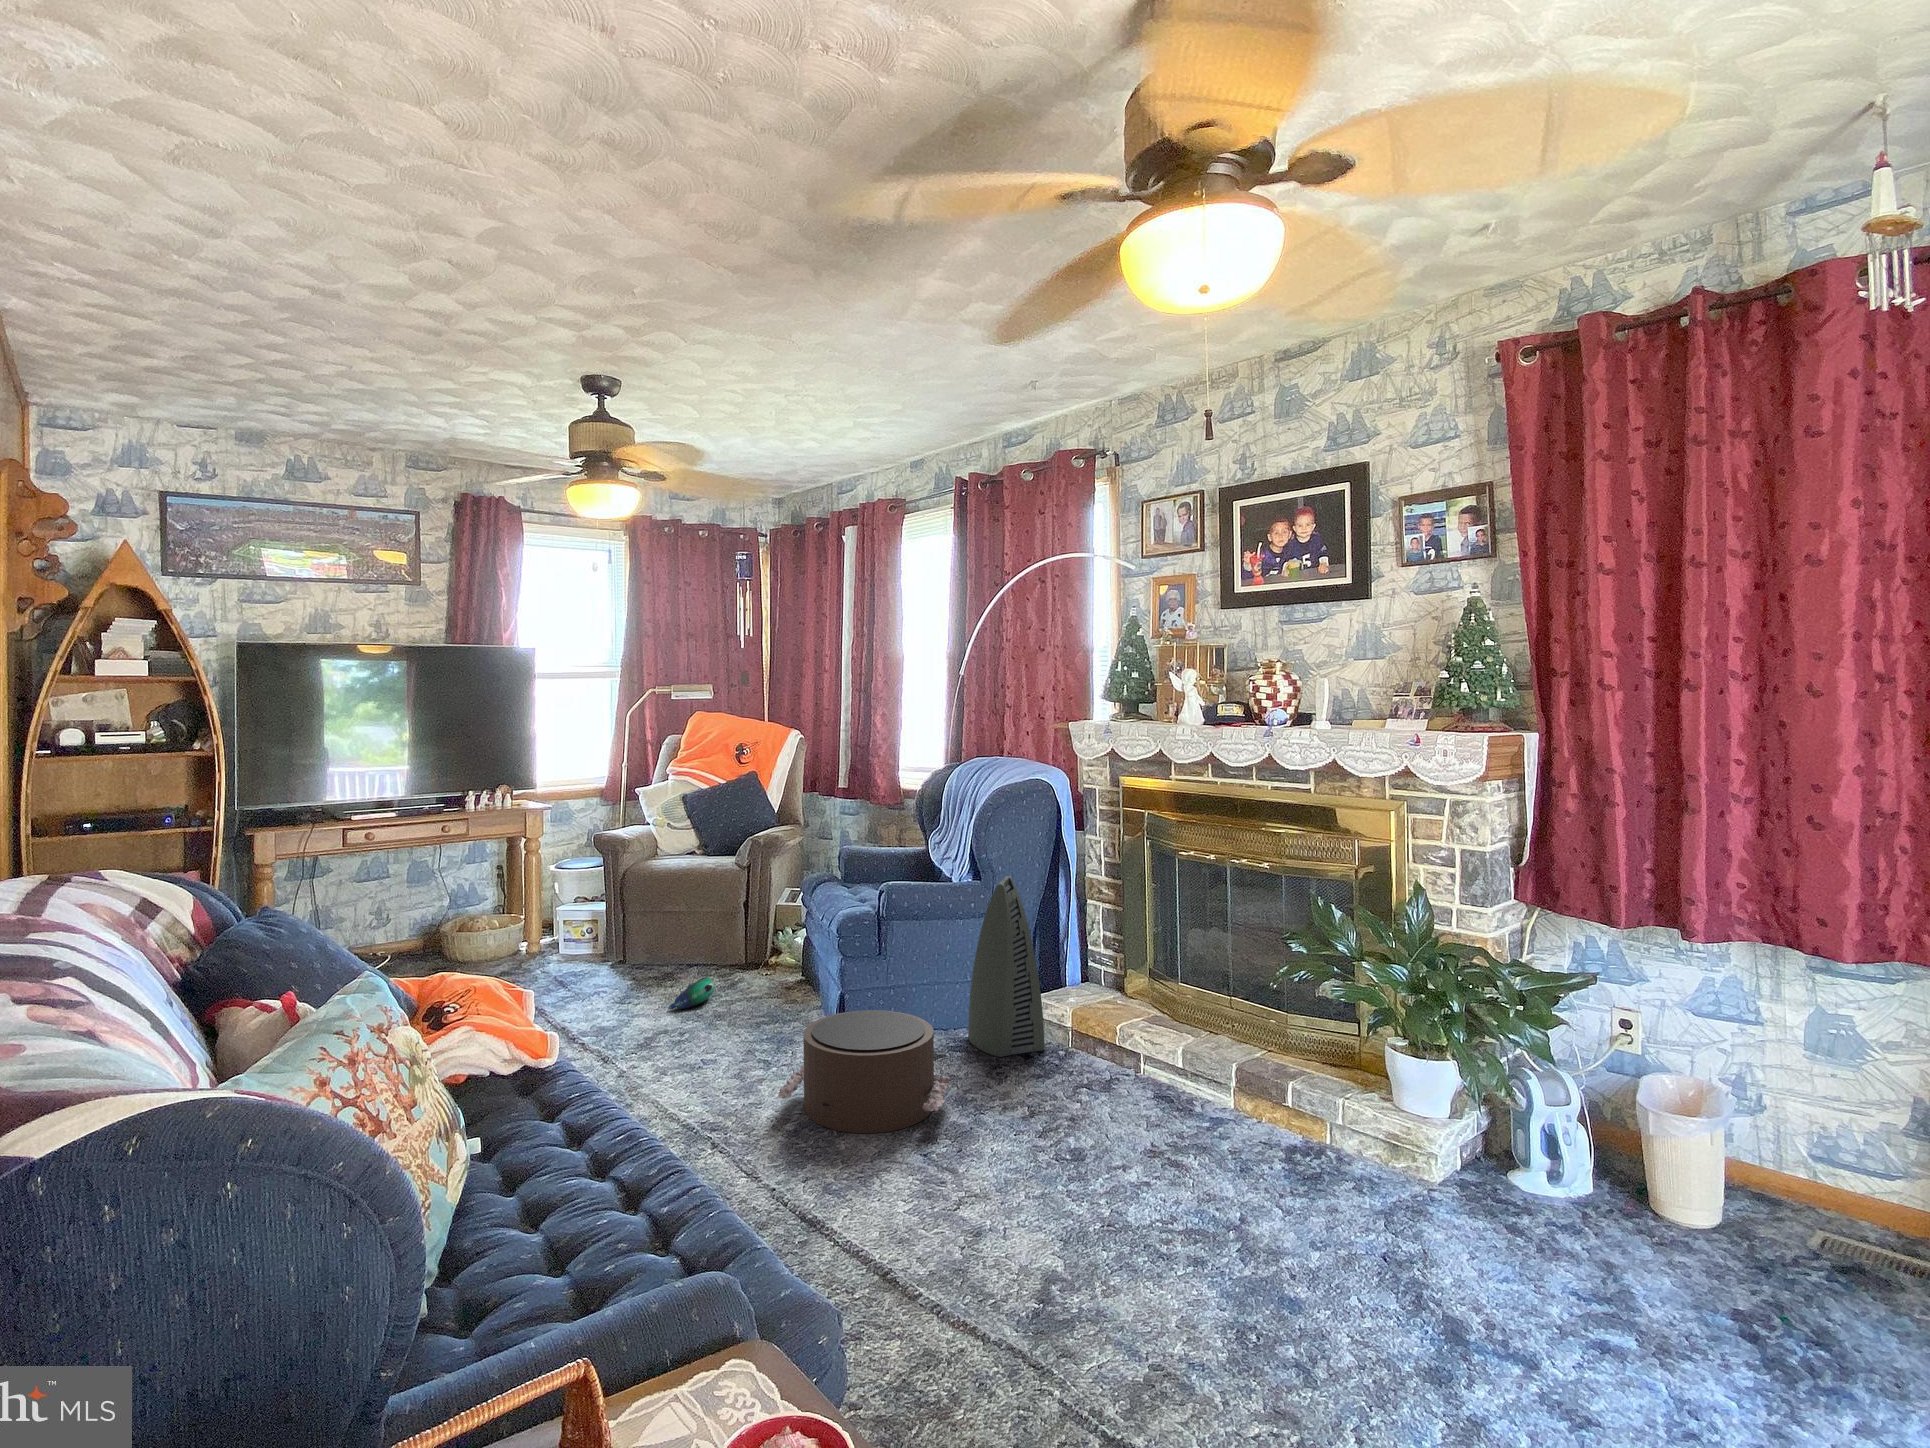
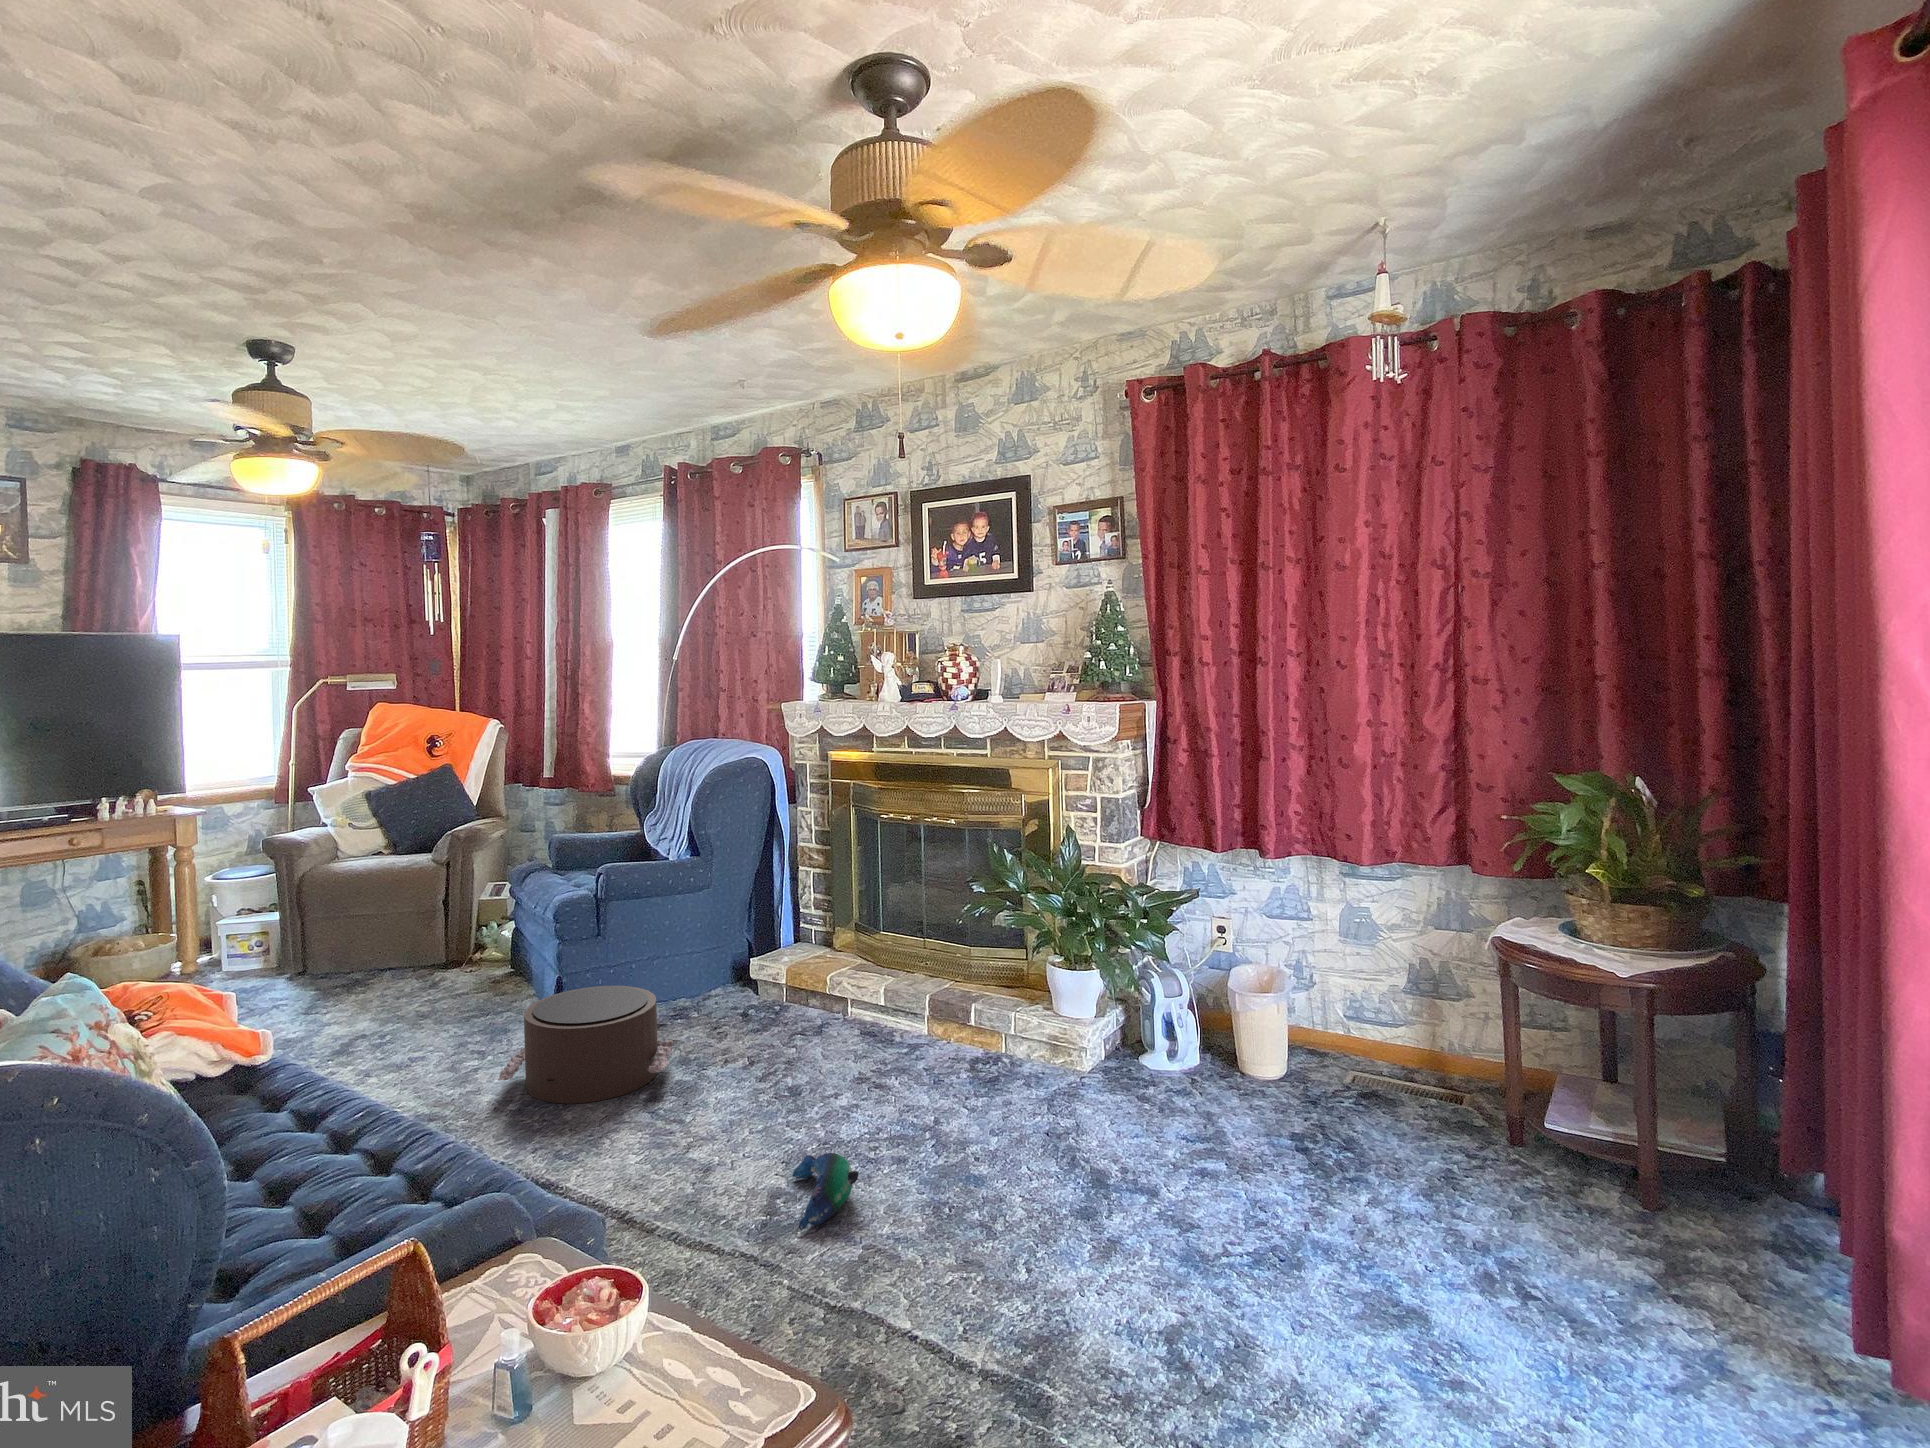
air purifier: present [968,876,1045,1057] -> none [687,849,761,1019]
plush toy: present [669,977,715,1010] -> present [792,1153,859,1230]

